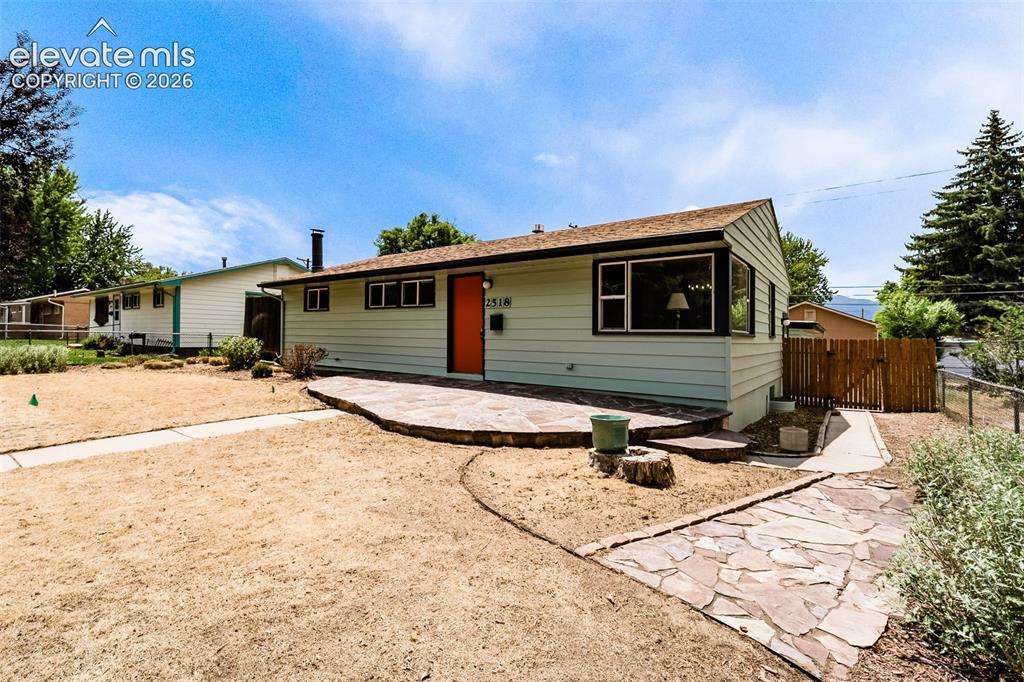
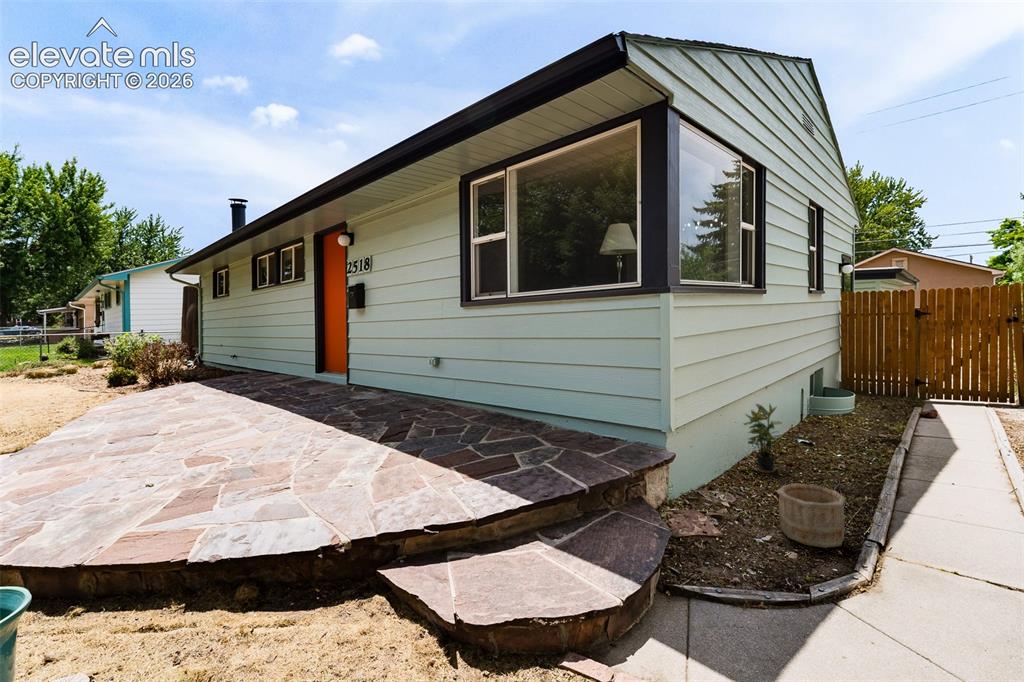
potted plant: none [749,397,771,433] -> present [744,404,782,473]

